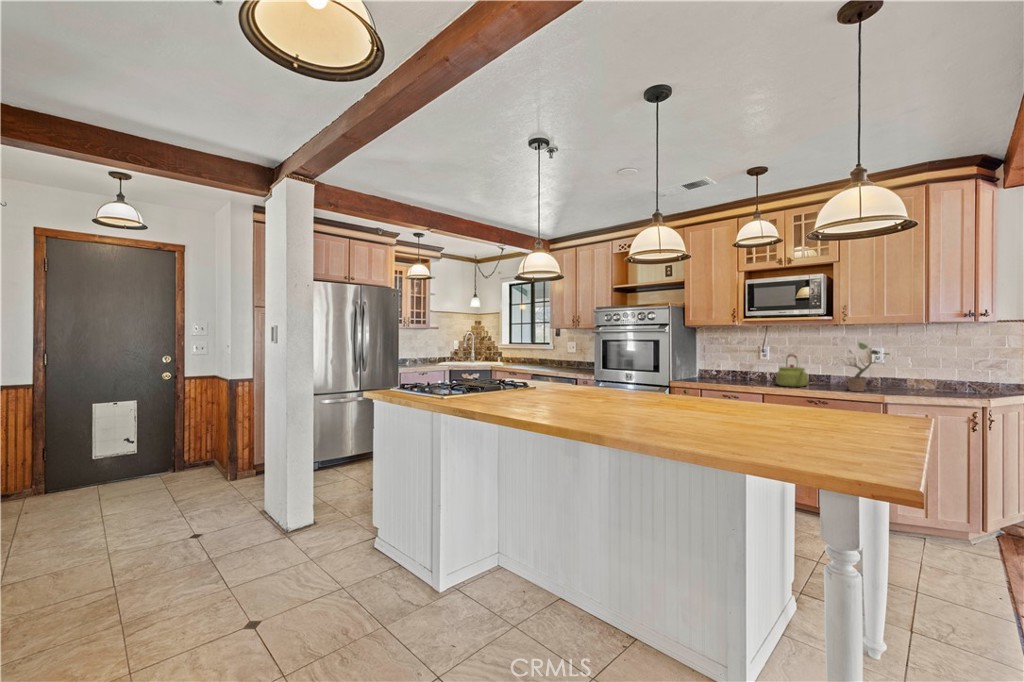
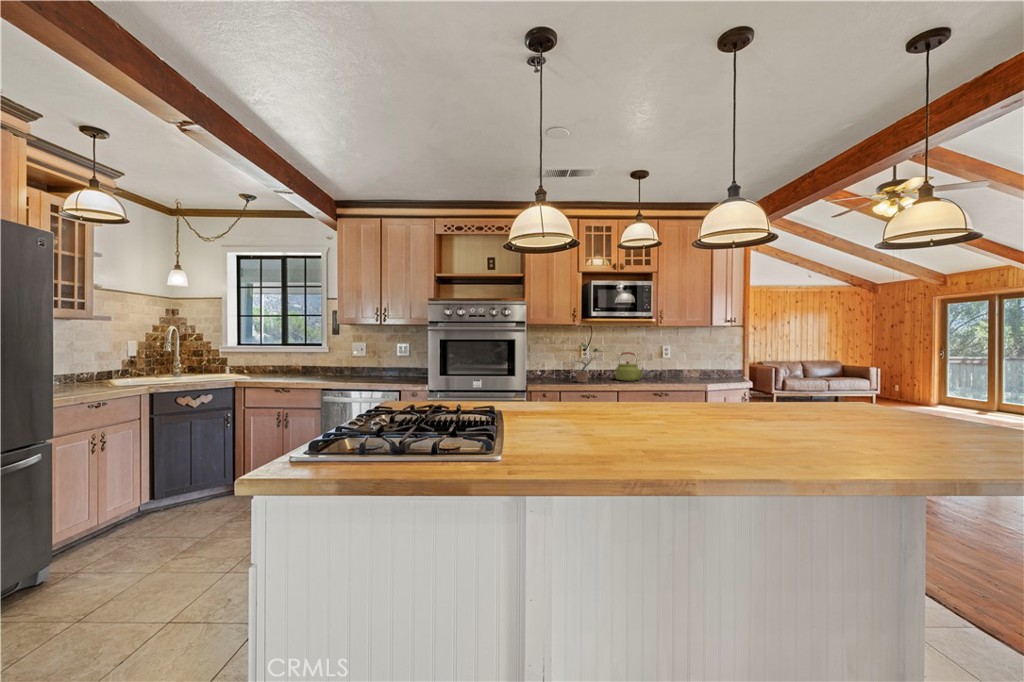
potted plant: present [847,343,889,391] -> present [576,343,602,382]

